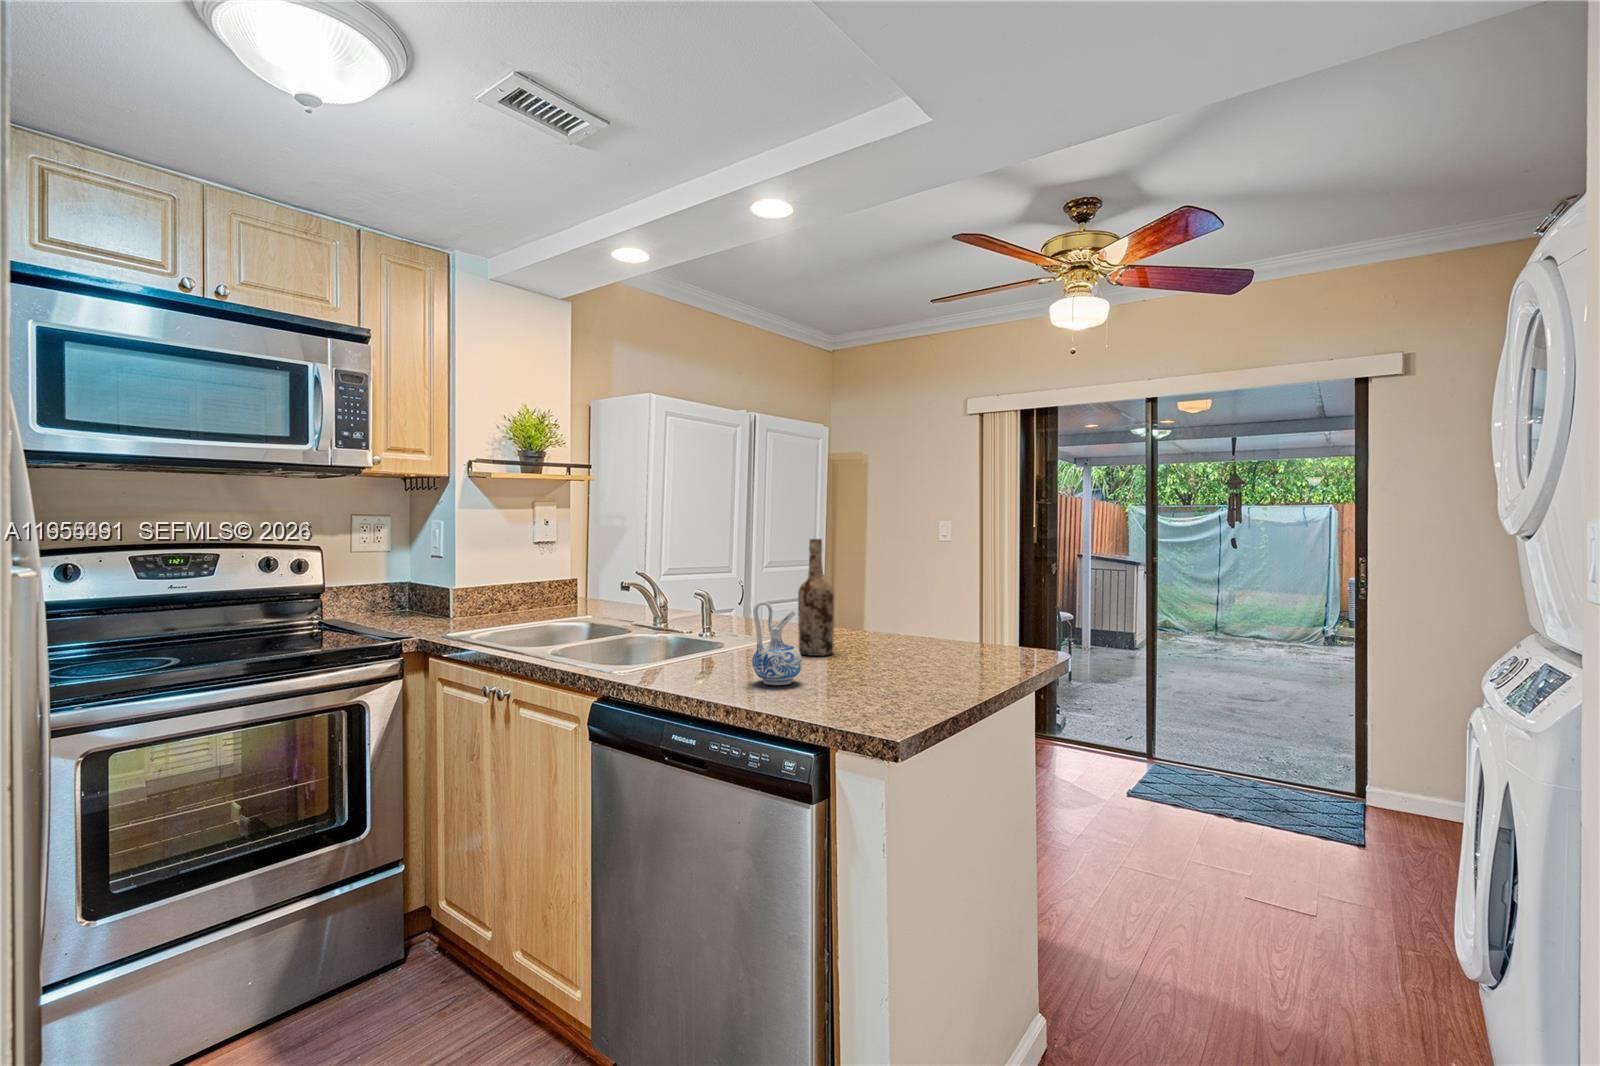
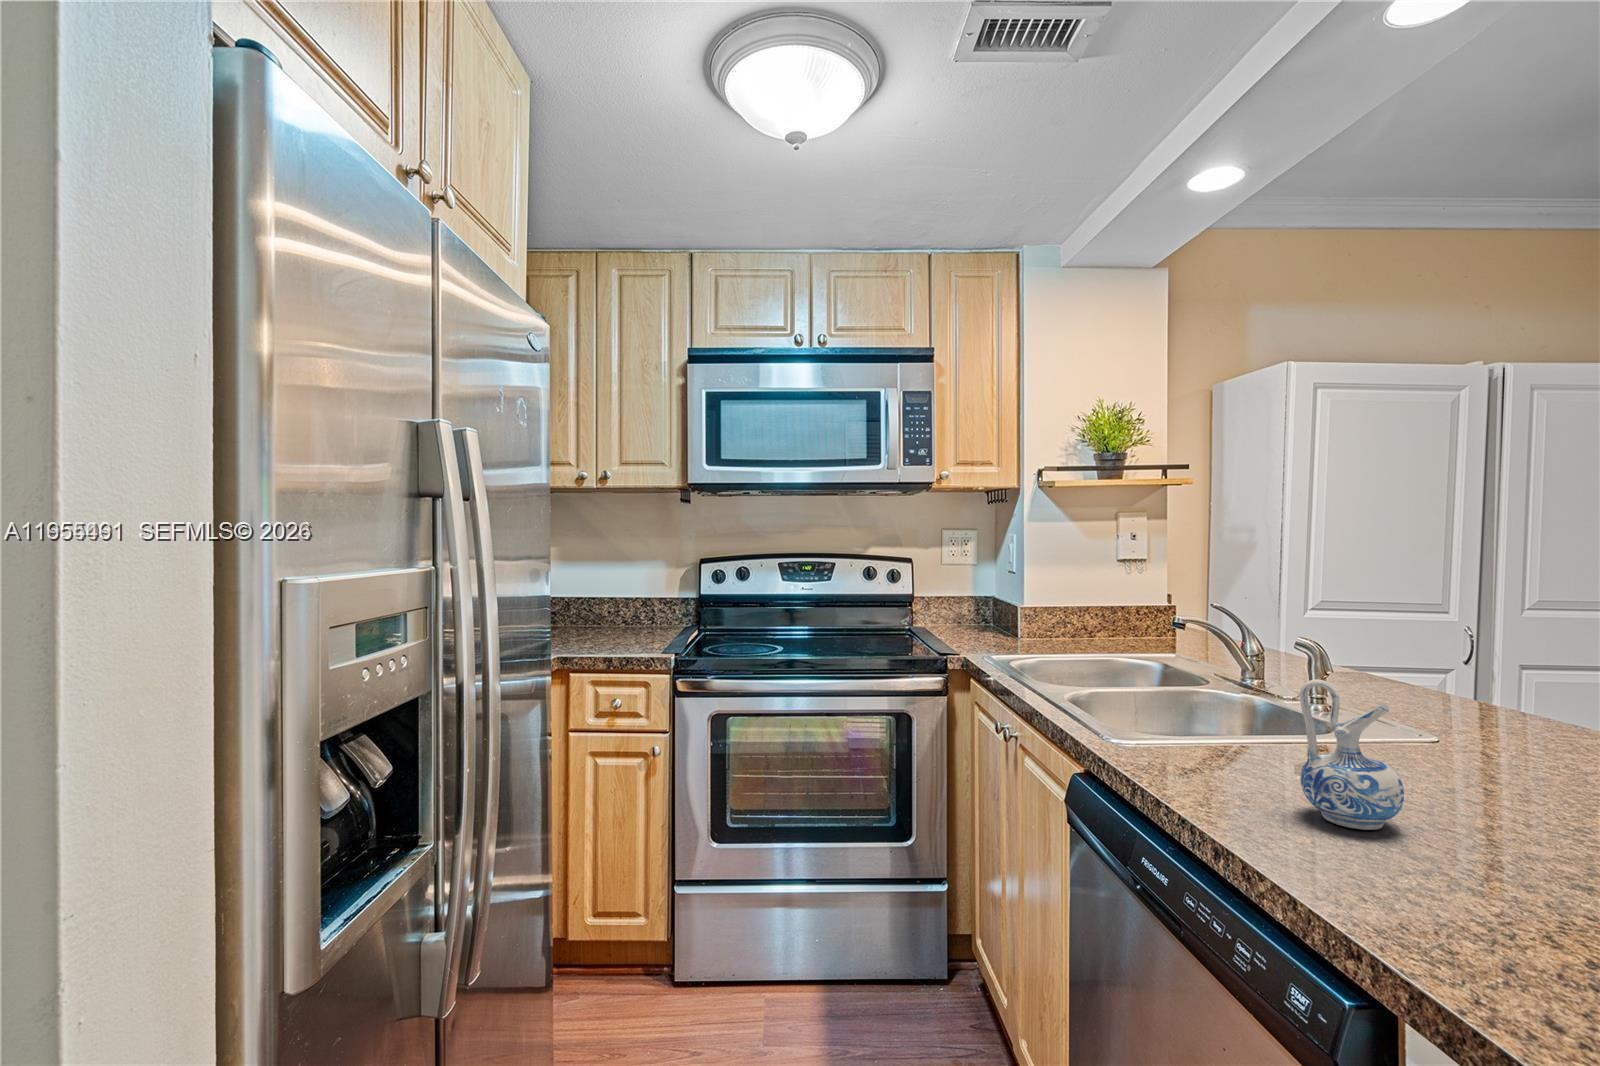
wine bottle: present [798,539,834,656] -> none [1453,574,1538,783]

